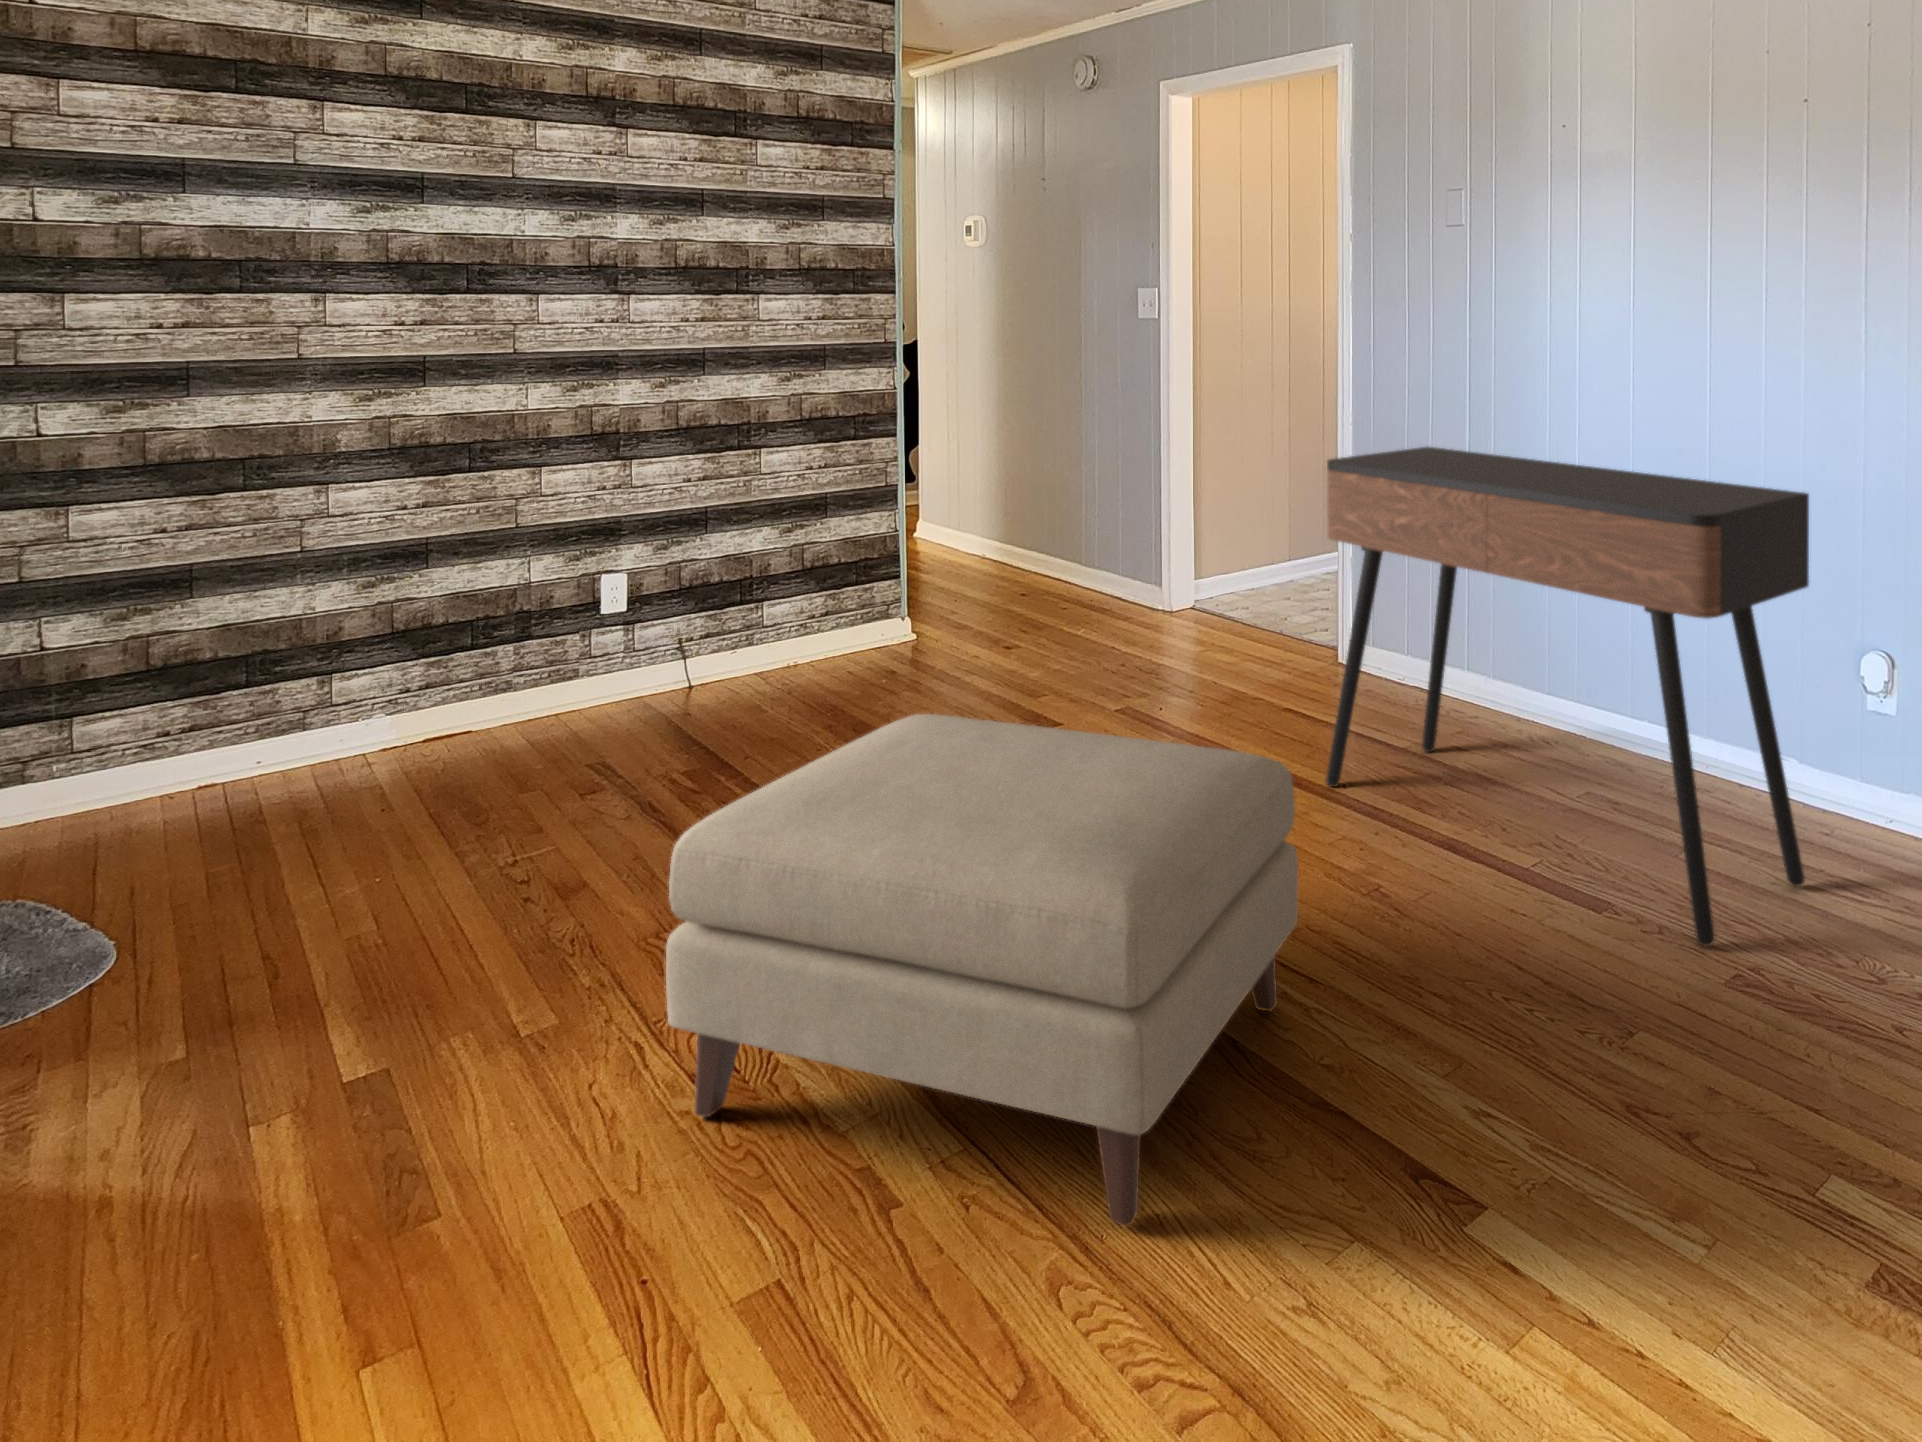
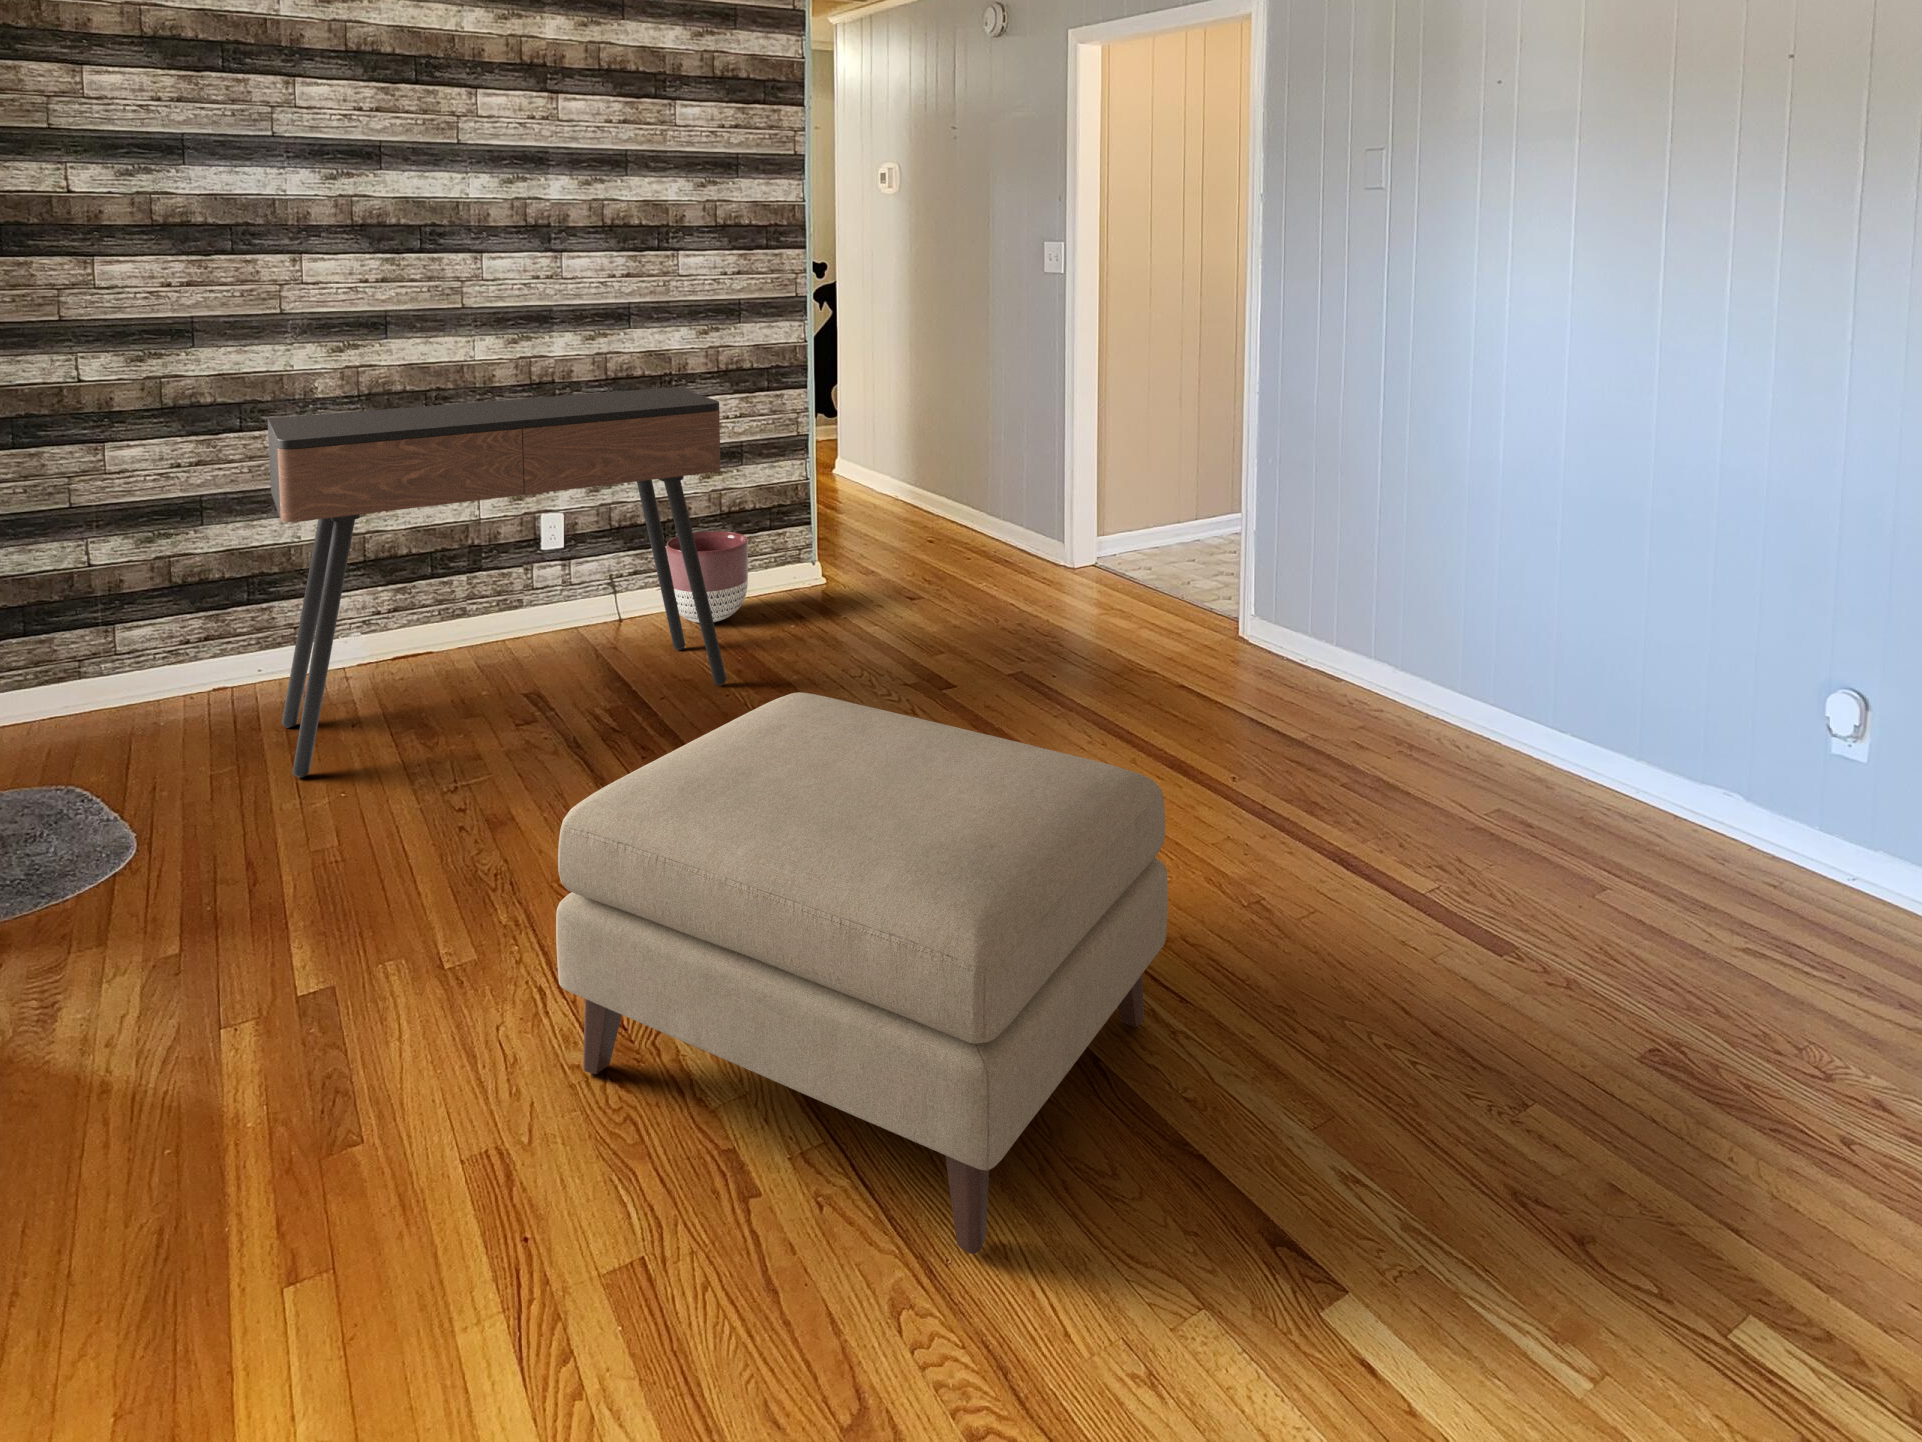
console table: present [1326,446,1809,946] -> present [268,387,727,777]
planter: none [743,589,834,685] -> present [667,531,748,623]

